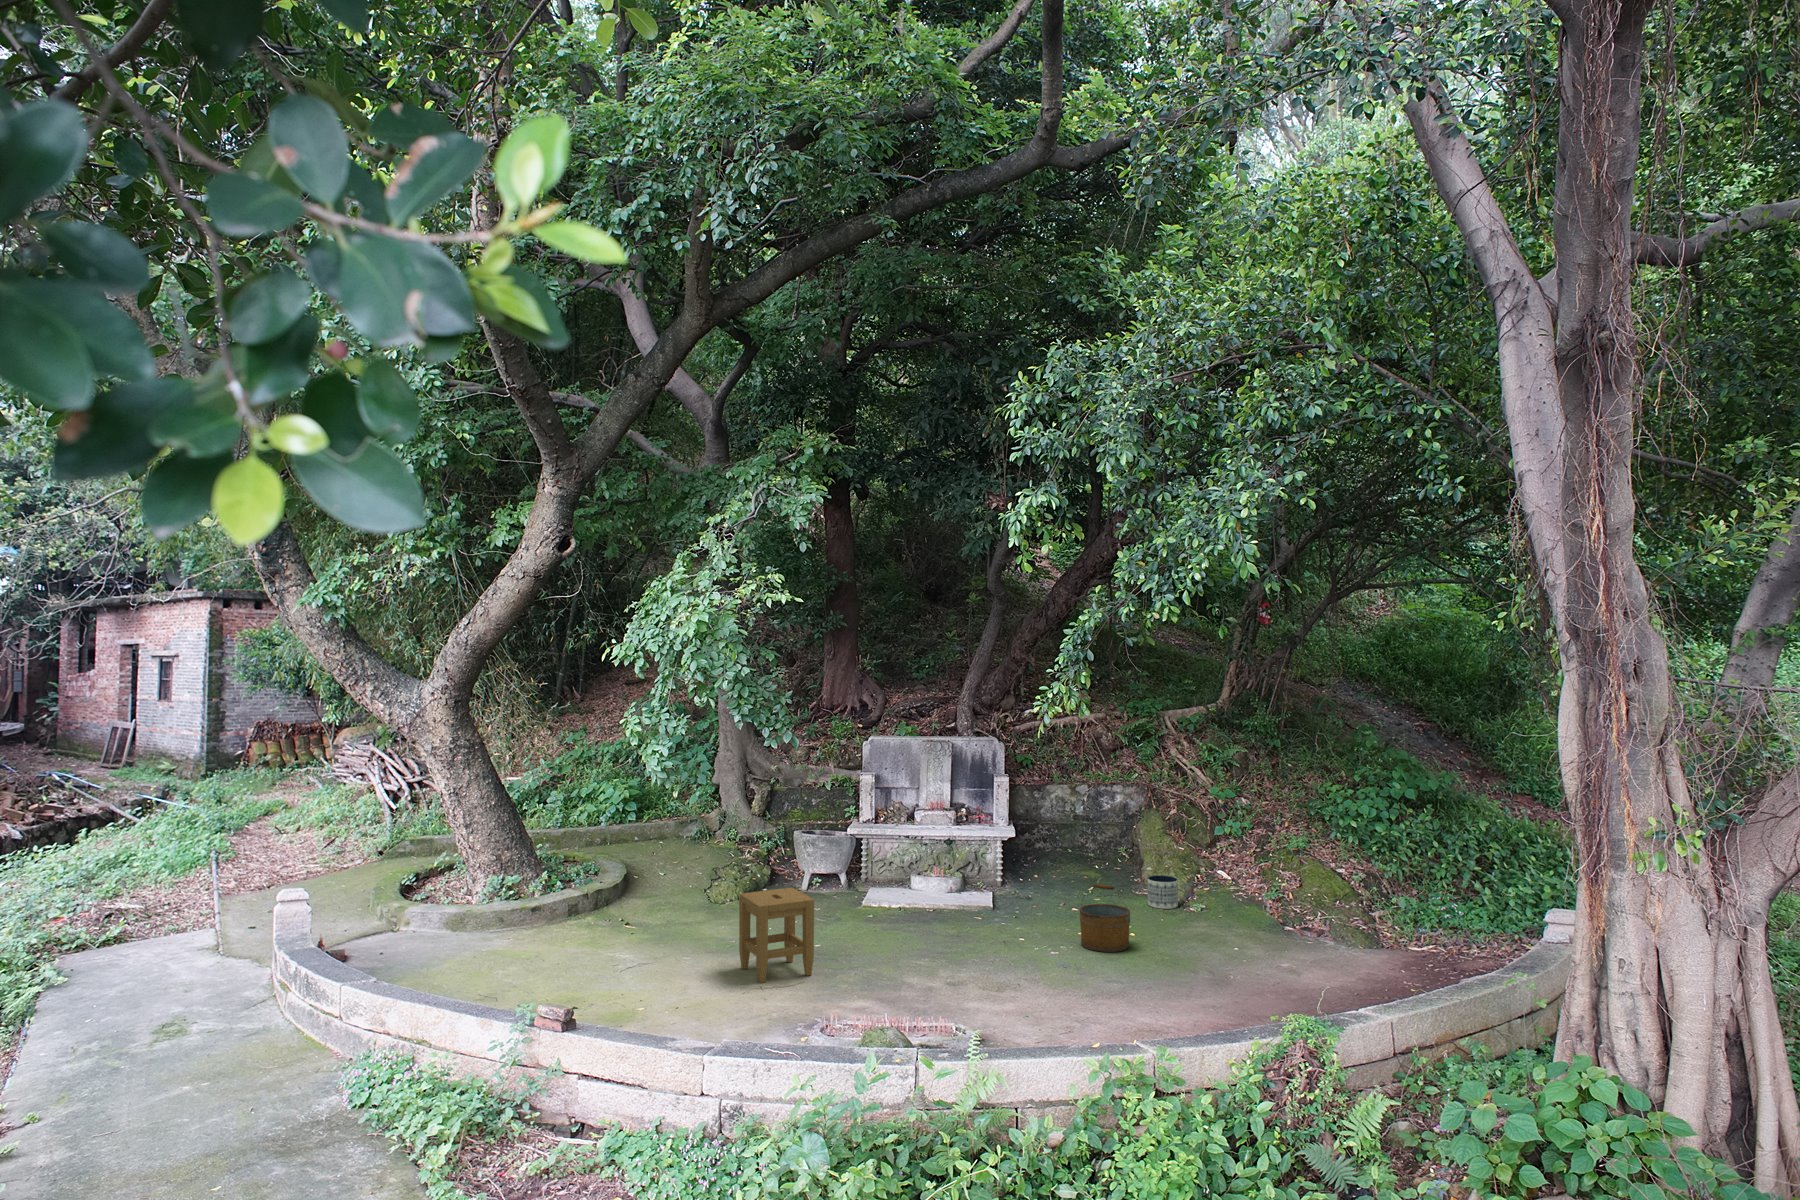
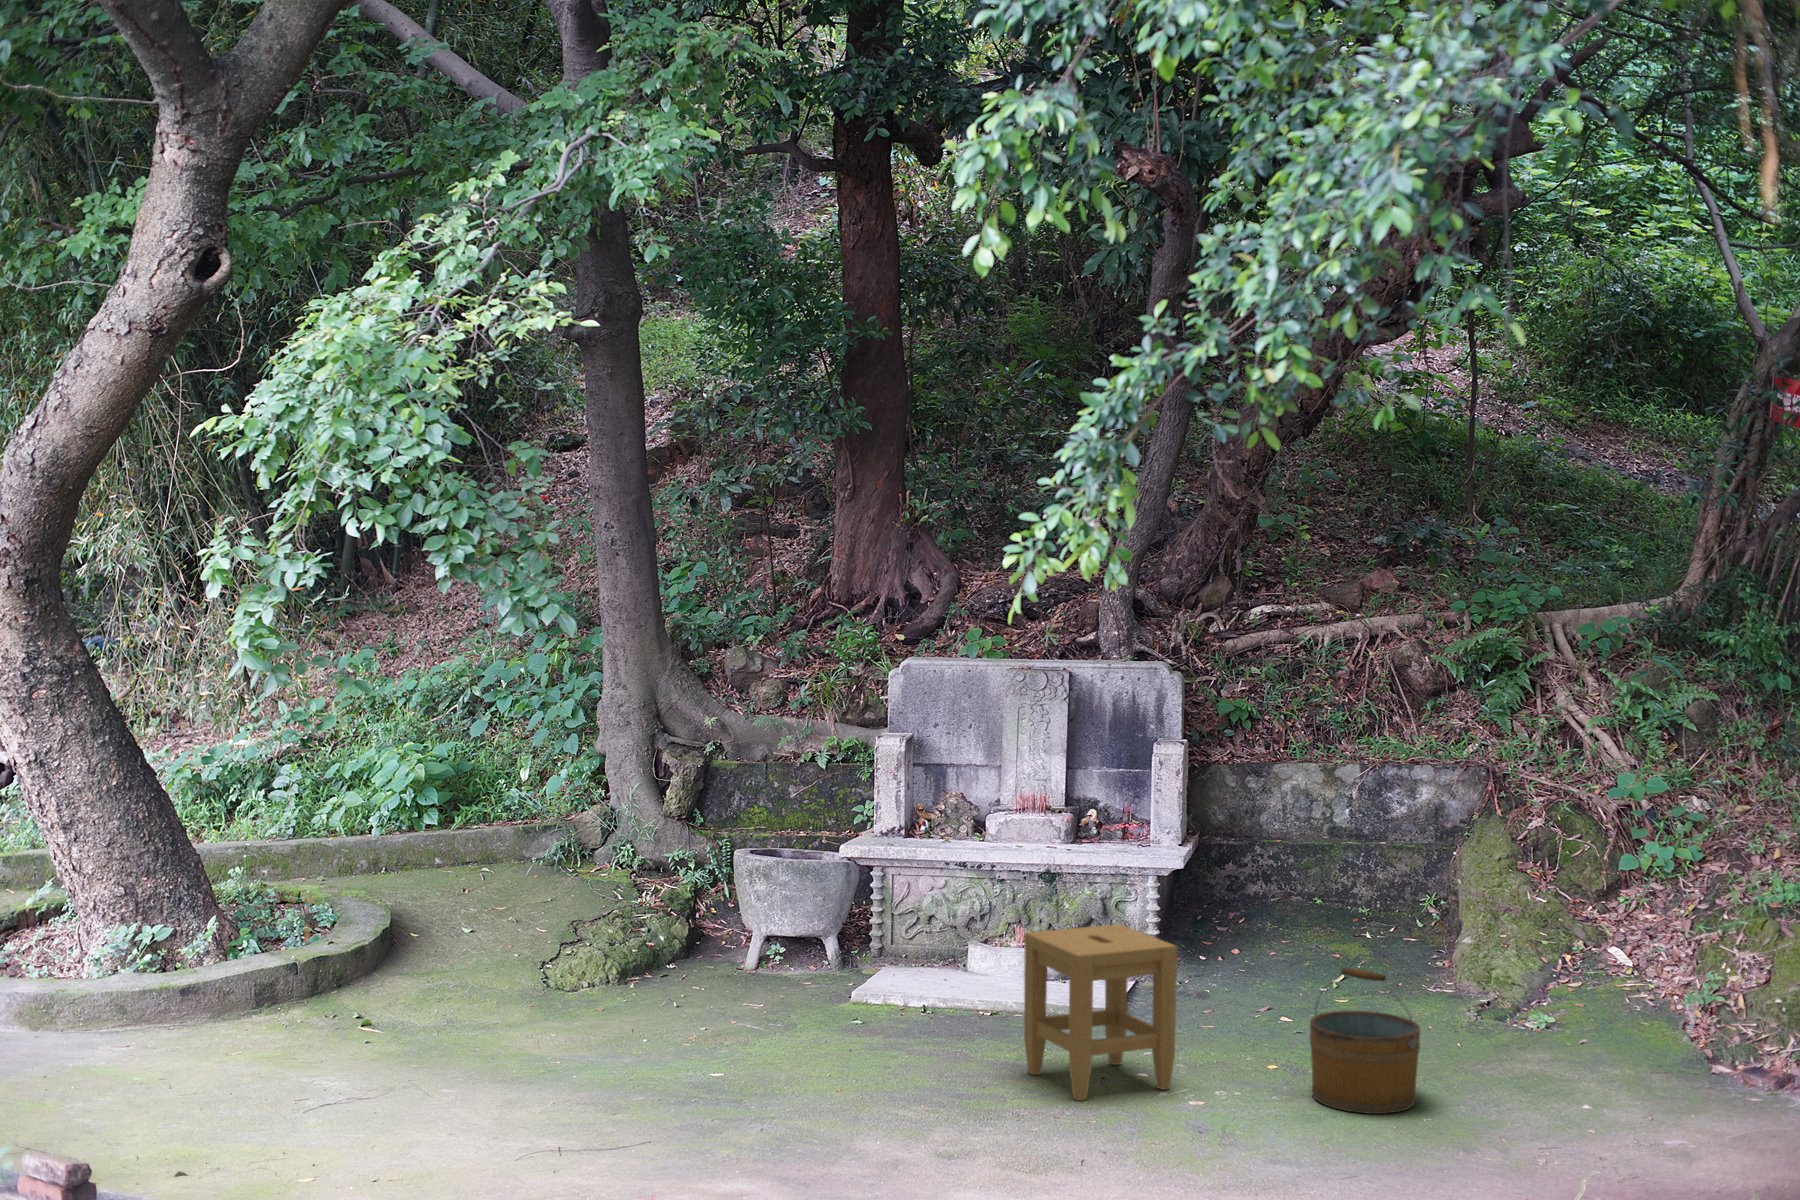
planter: present [1148,875,1178,909] -> none [1465,954,1531,1024]
stool: present [739,887,814,983] -> present [1024,924,1177,1101]

